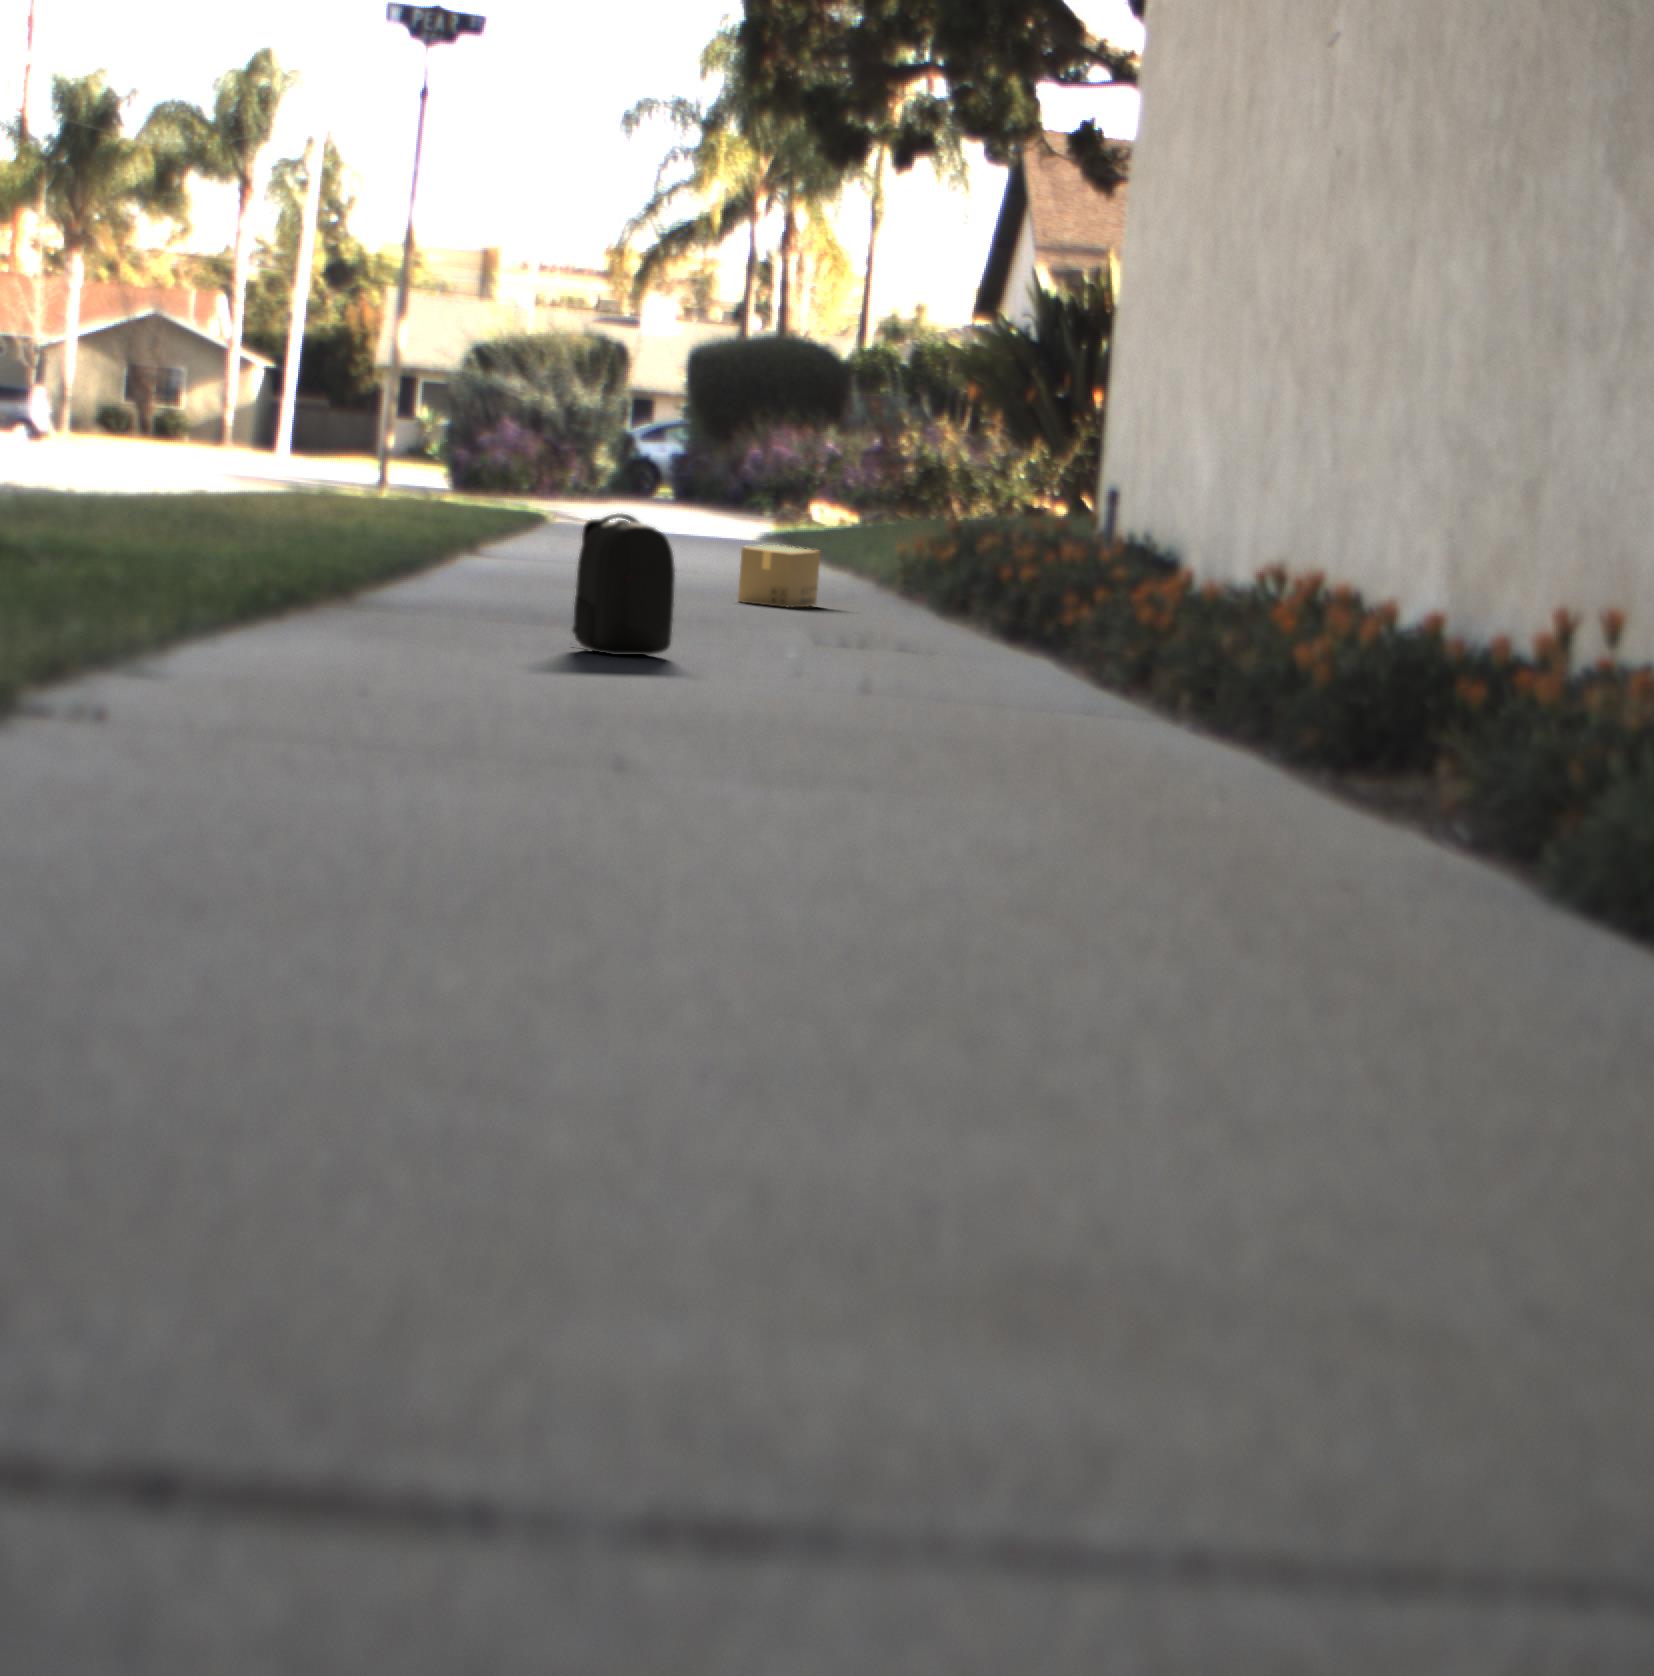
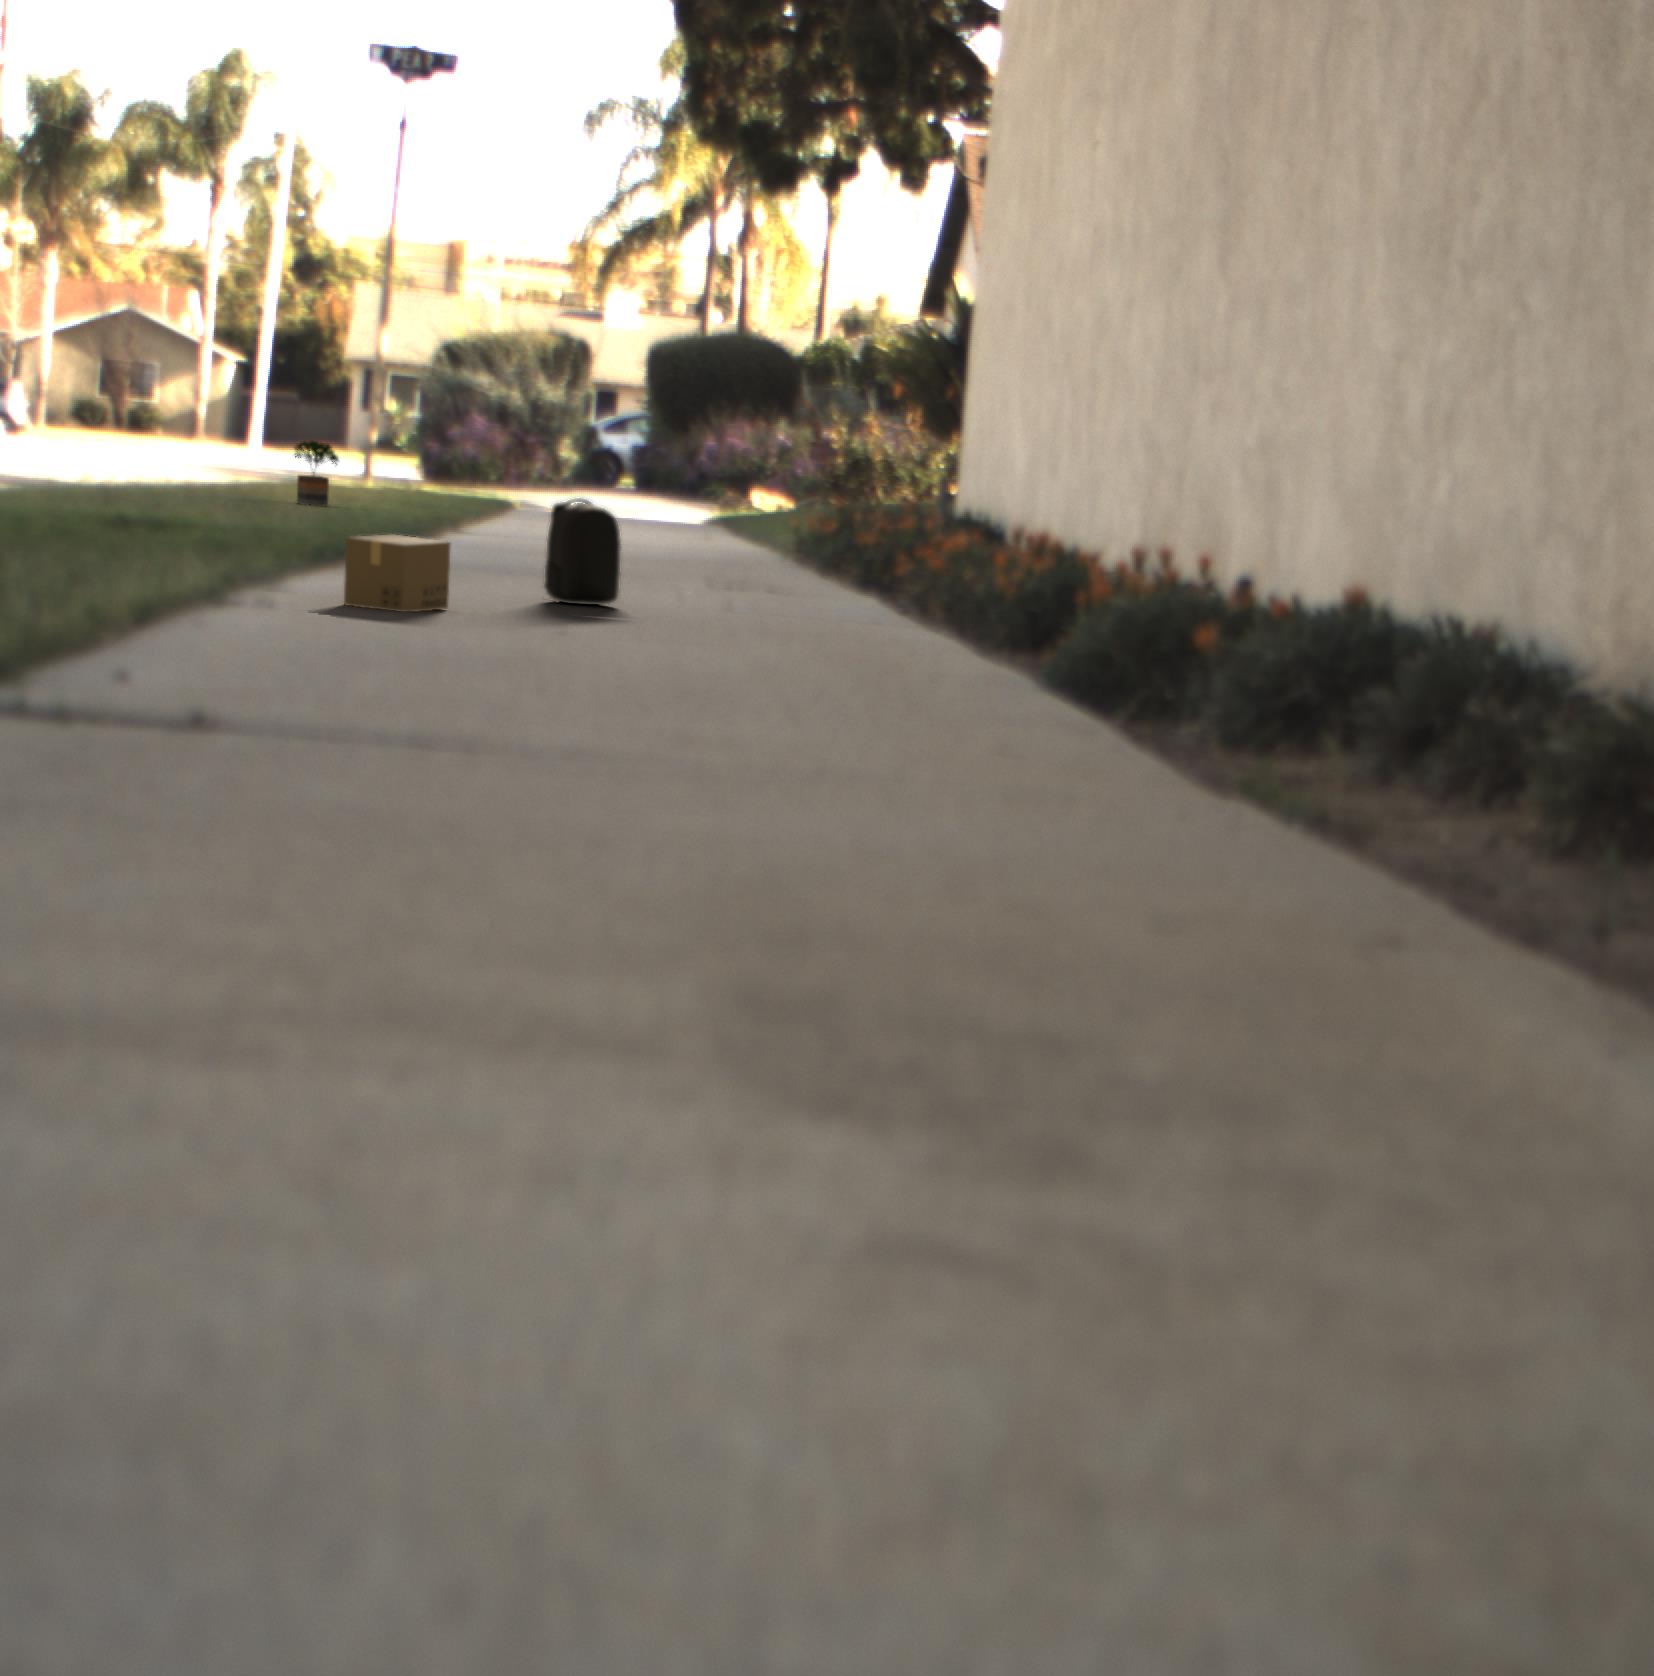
potted tree: none [280,441,337,520] -> present [294,441,338,507]
cardboard box: present [738,545,820,607] -> present [344,534,451,612]

